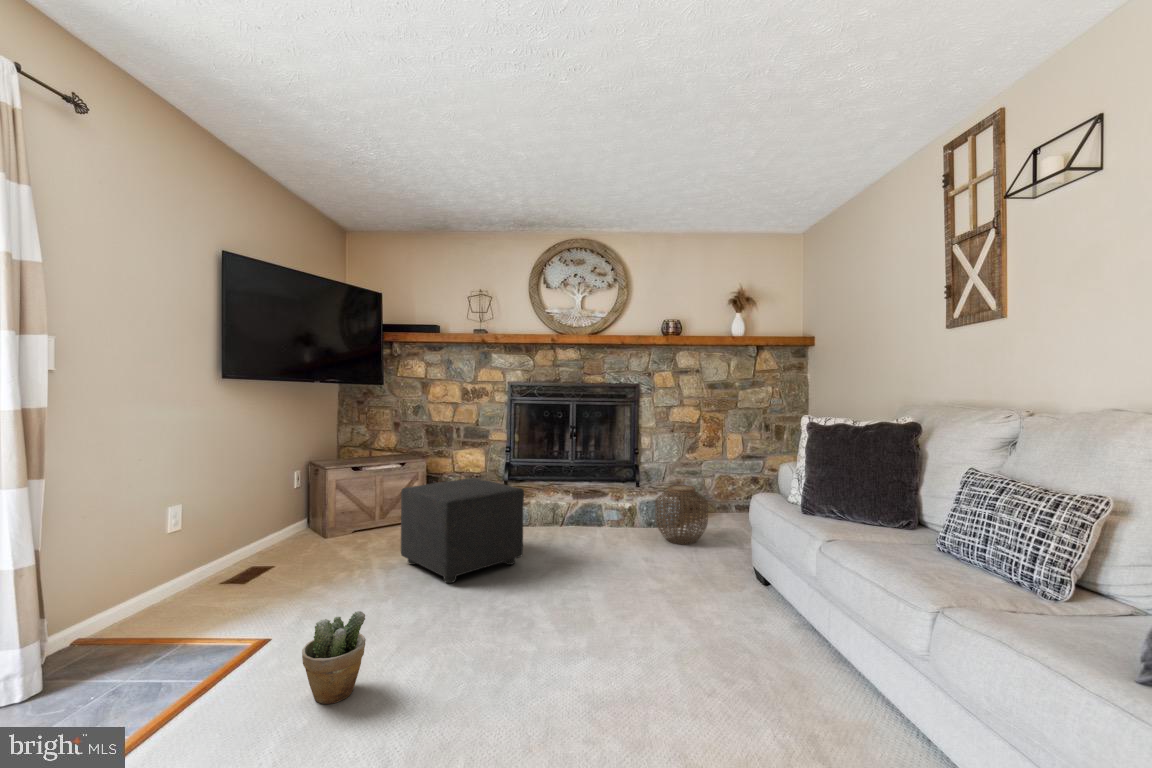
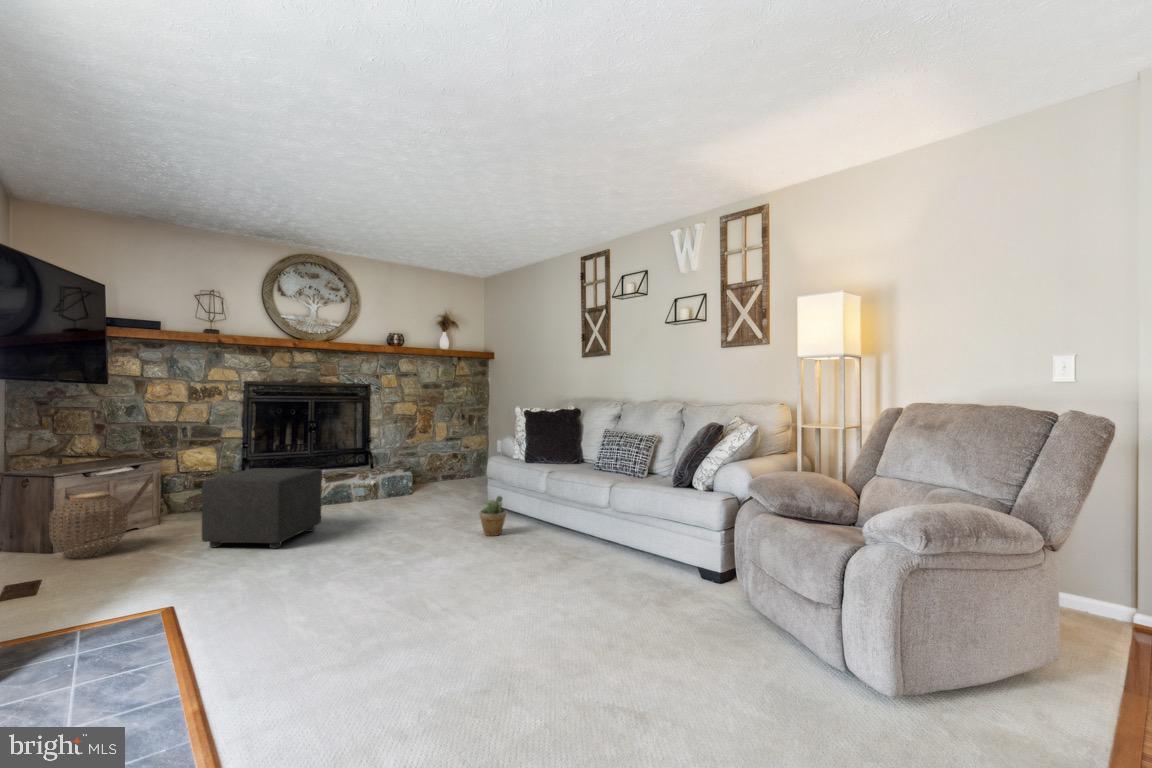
woven basket: present [655,485,708,545] -> present [49,491,128,558]
potted plant: present [302,611,366,704] -> present [479,496,506,536]

